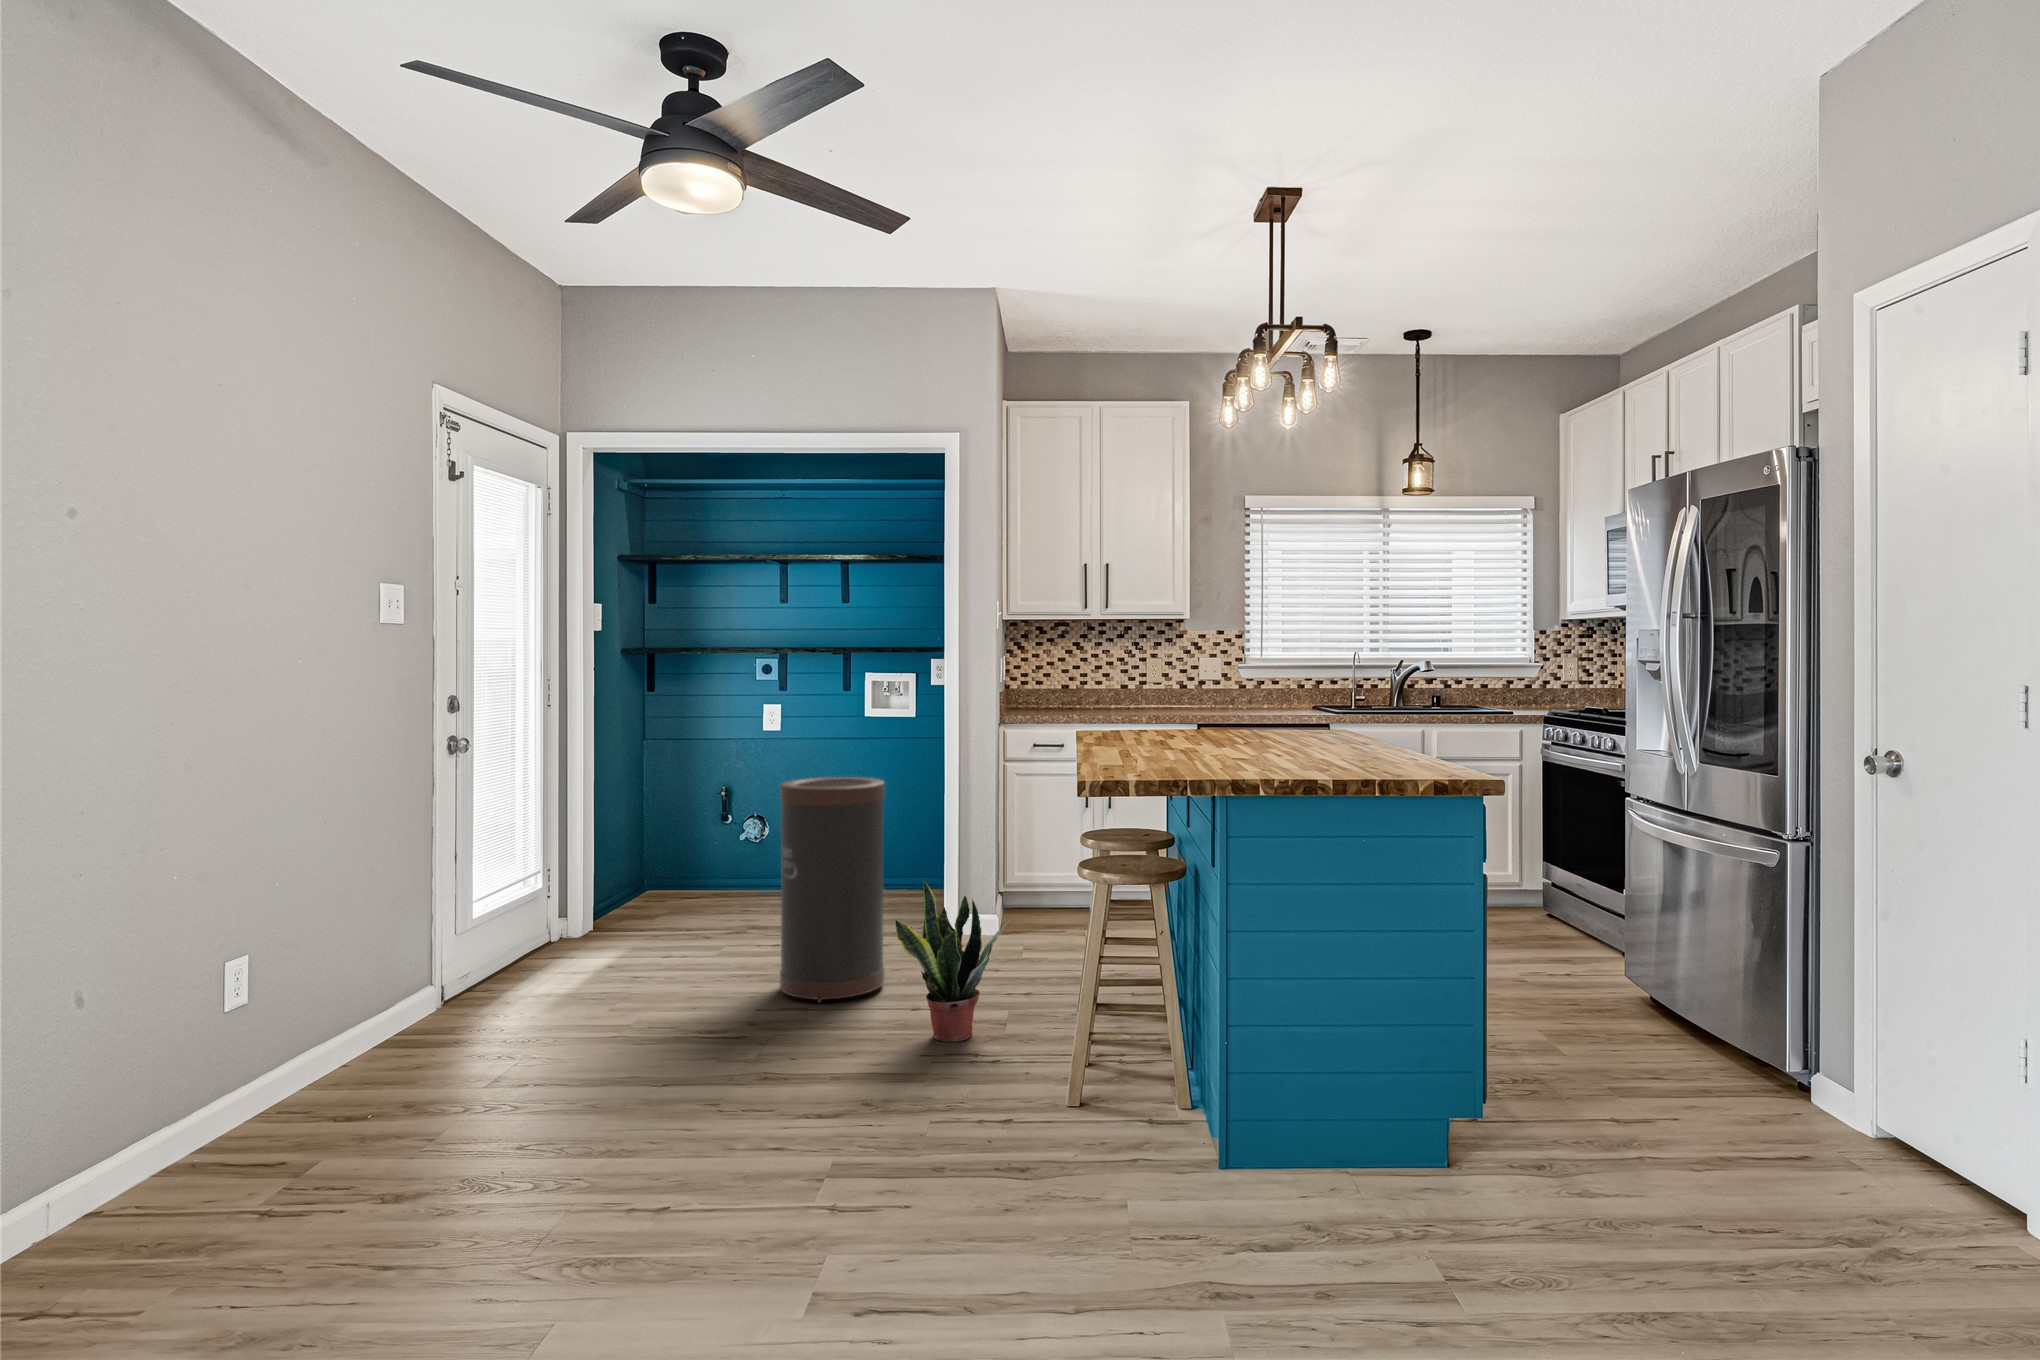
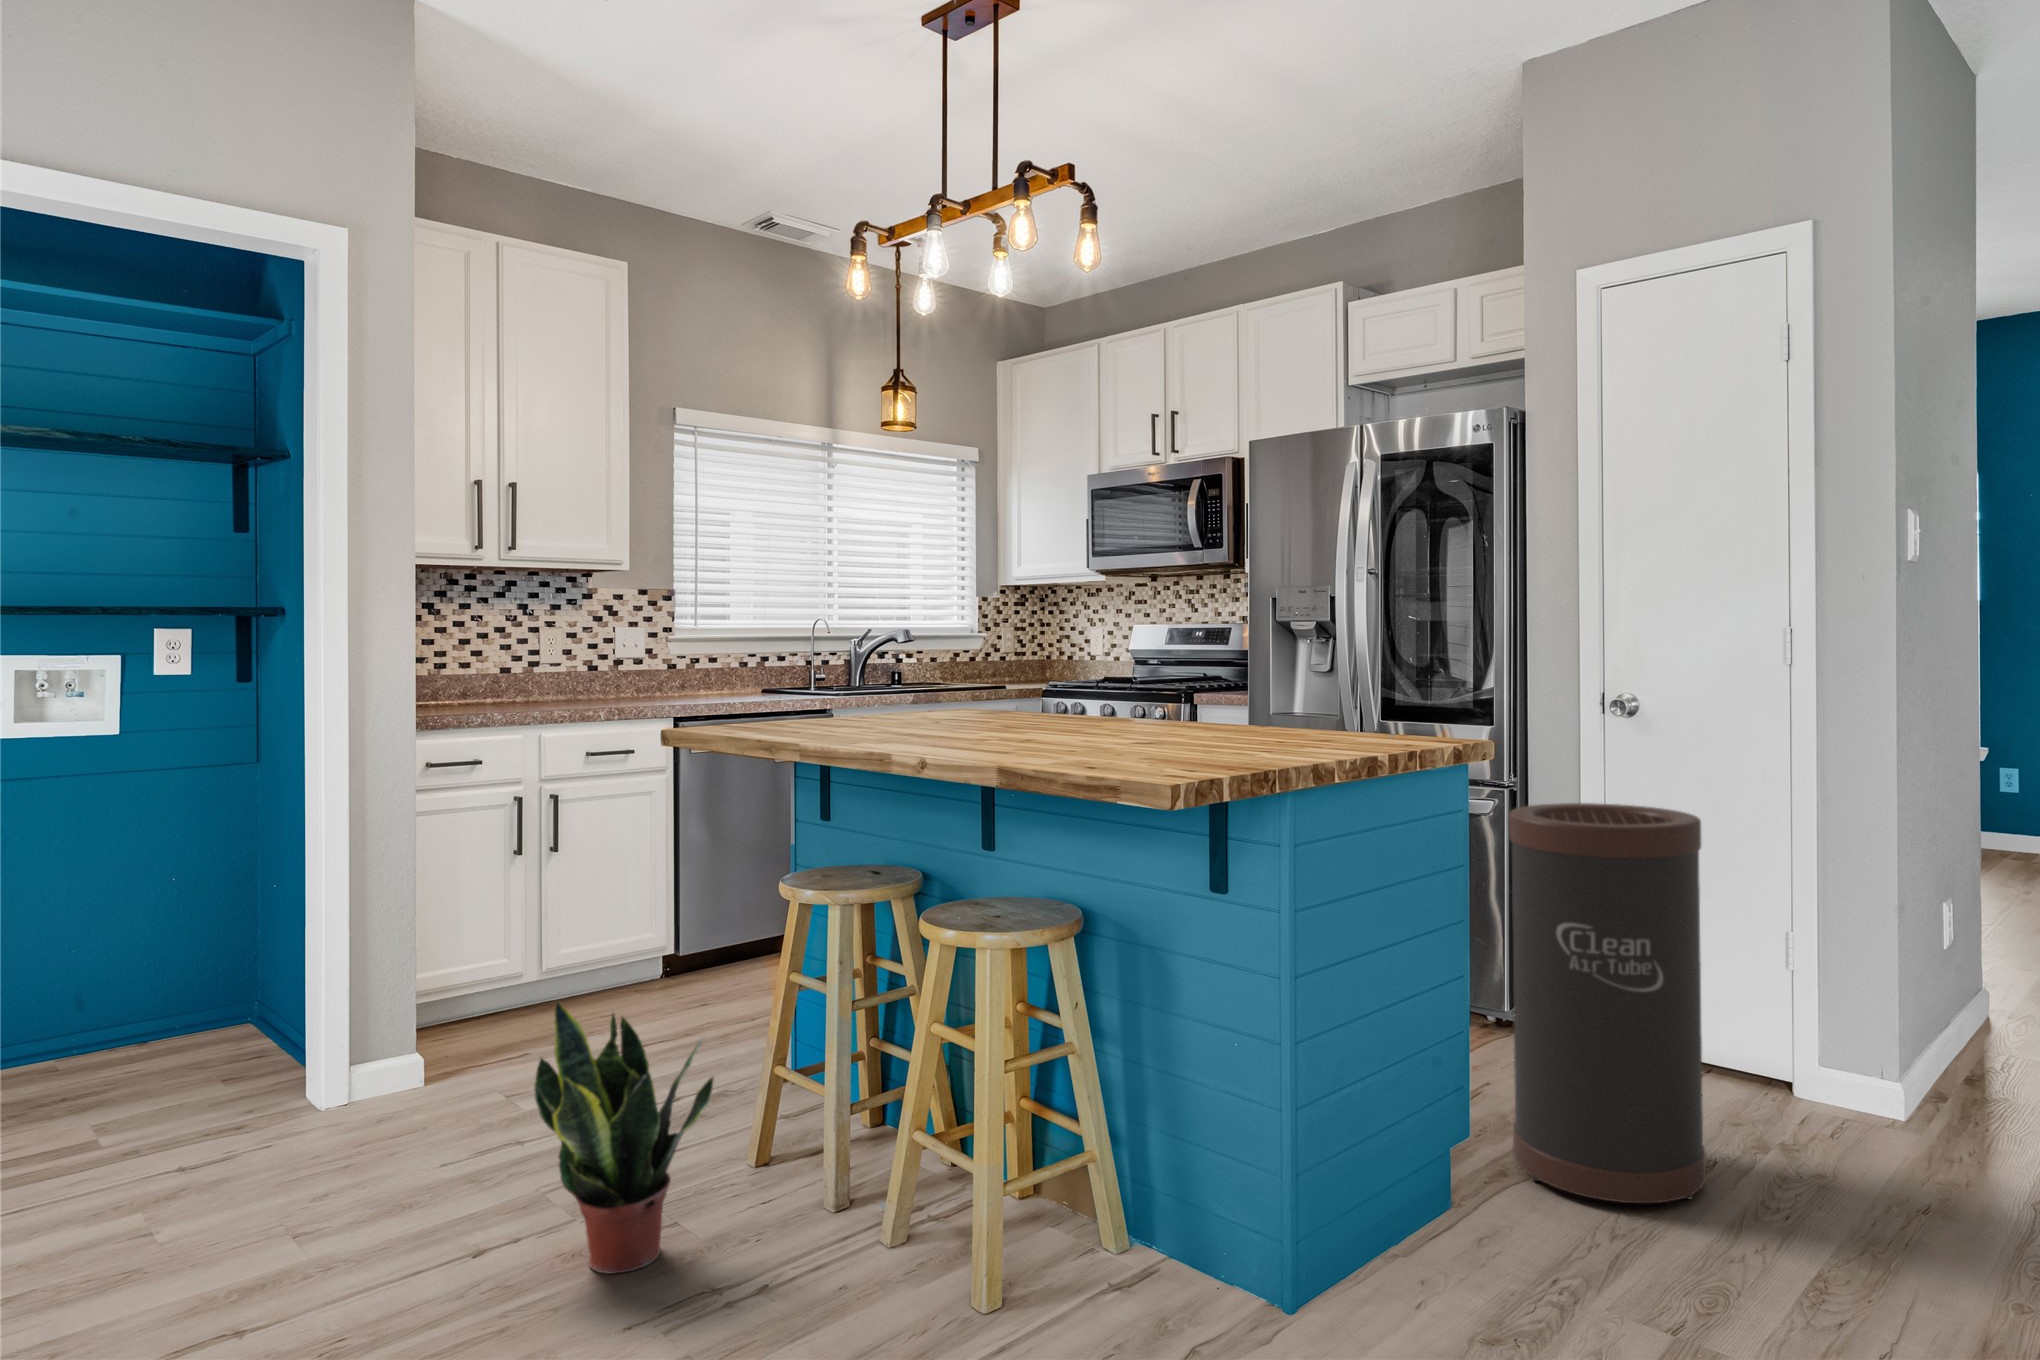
trash can: present [780,777,885,1003] -> present [1509,803,1706,1203]

